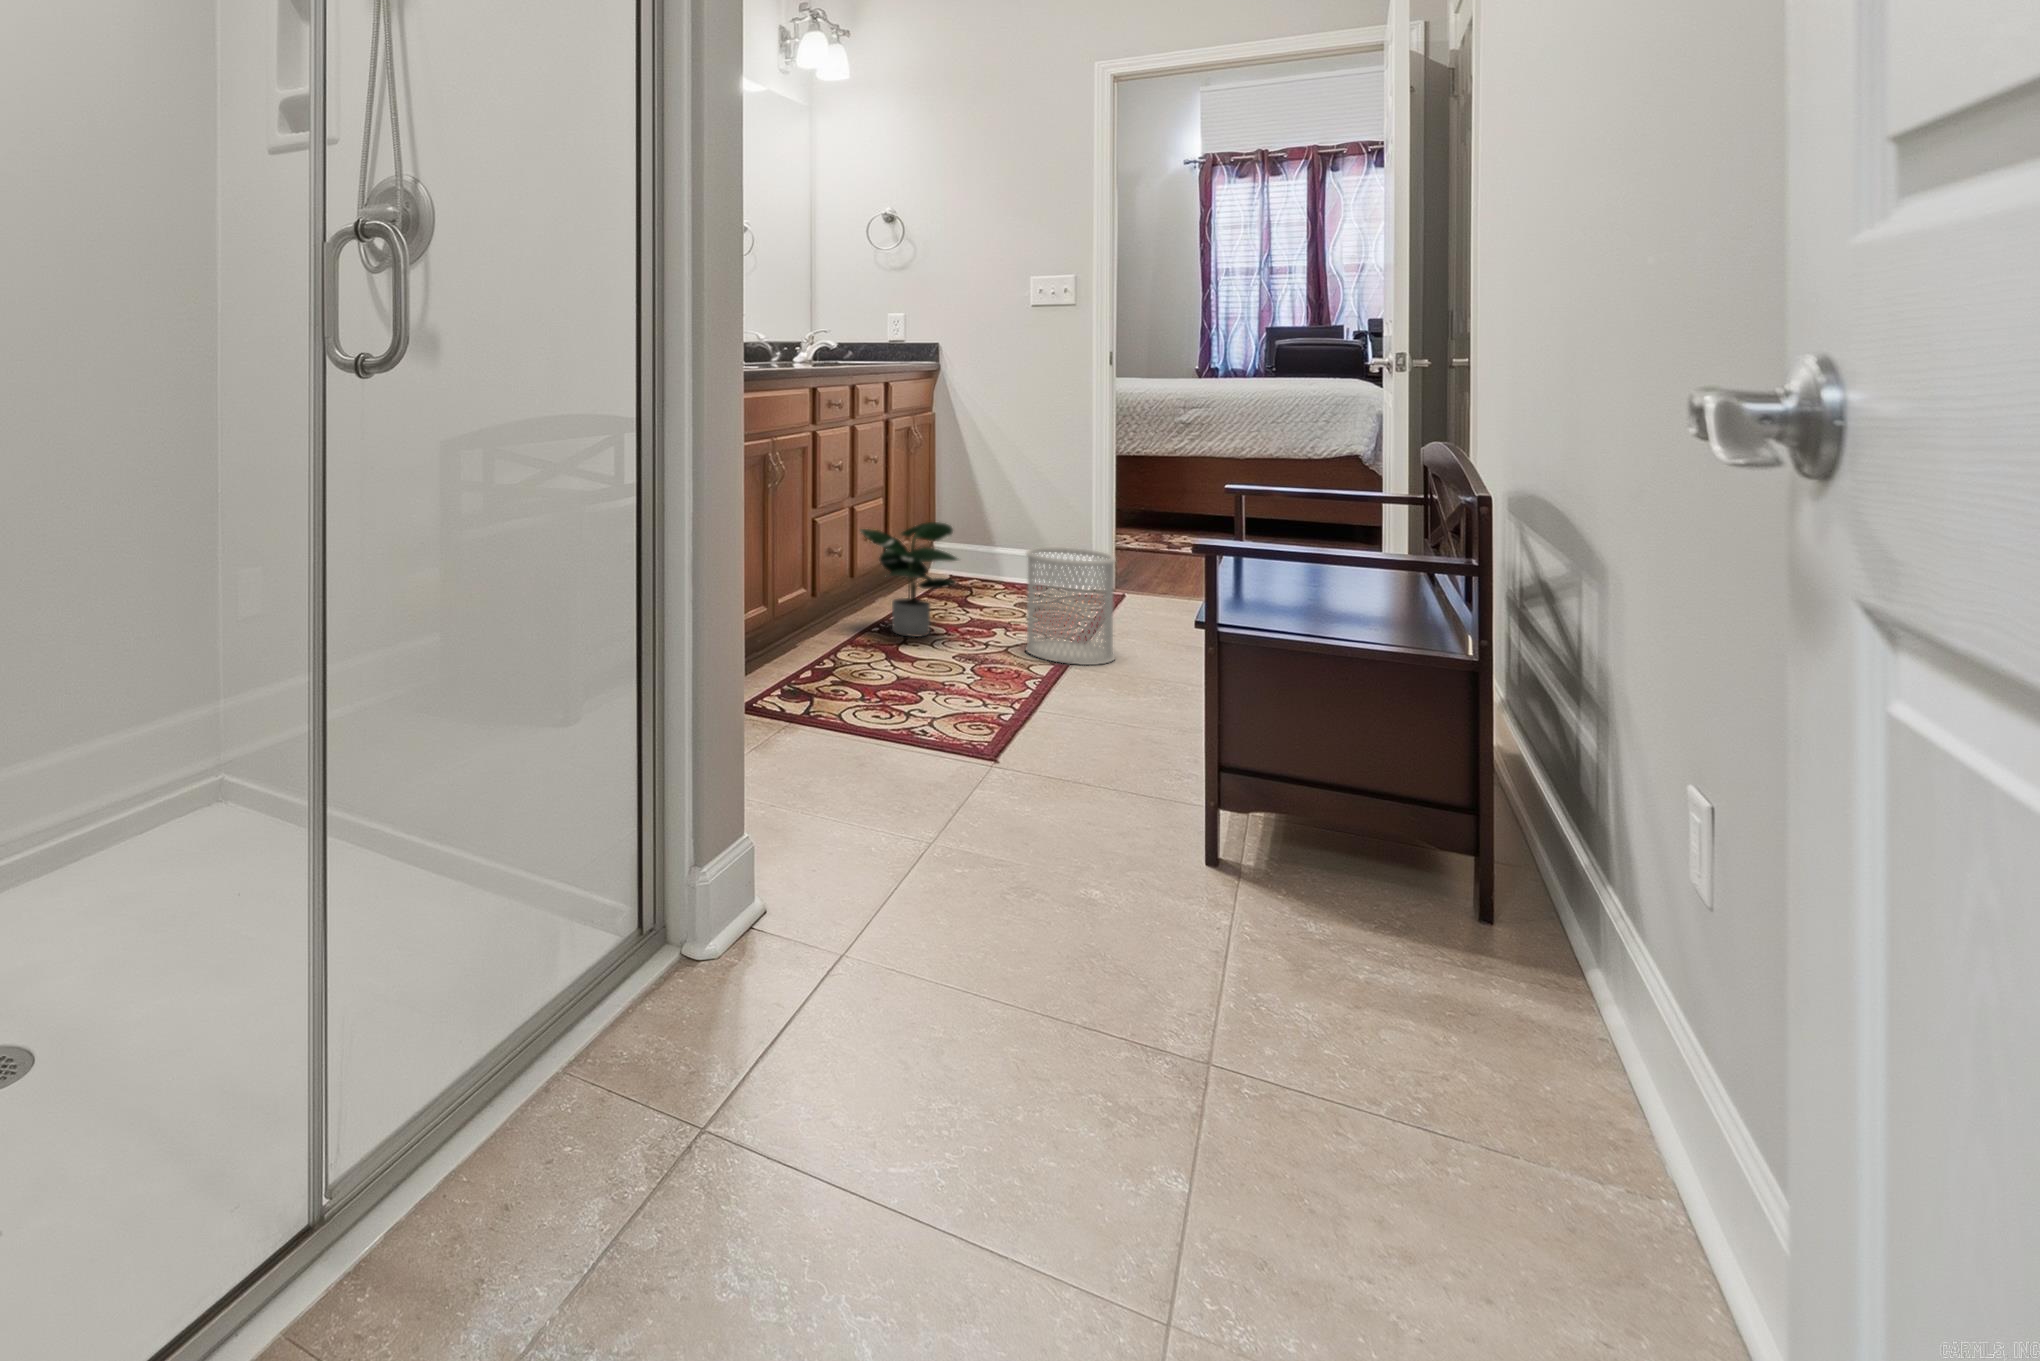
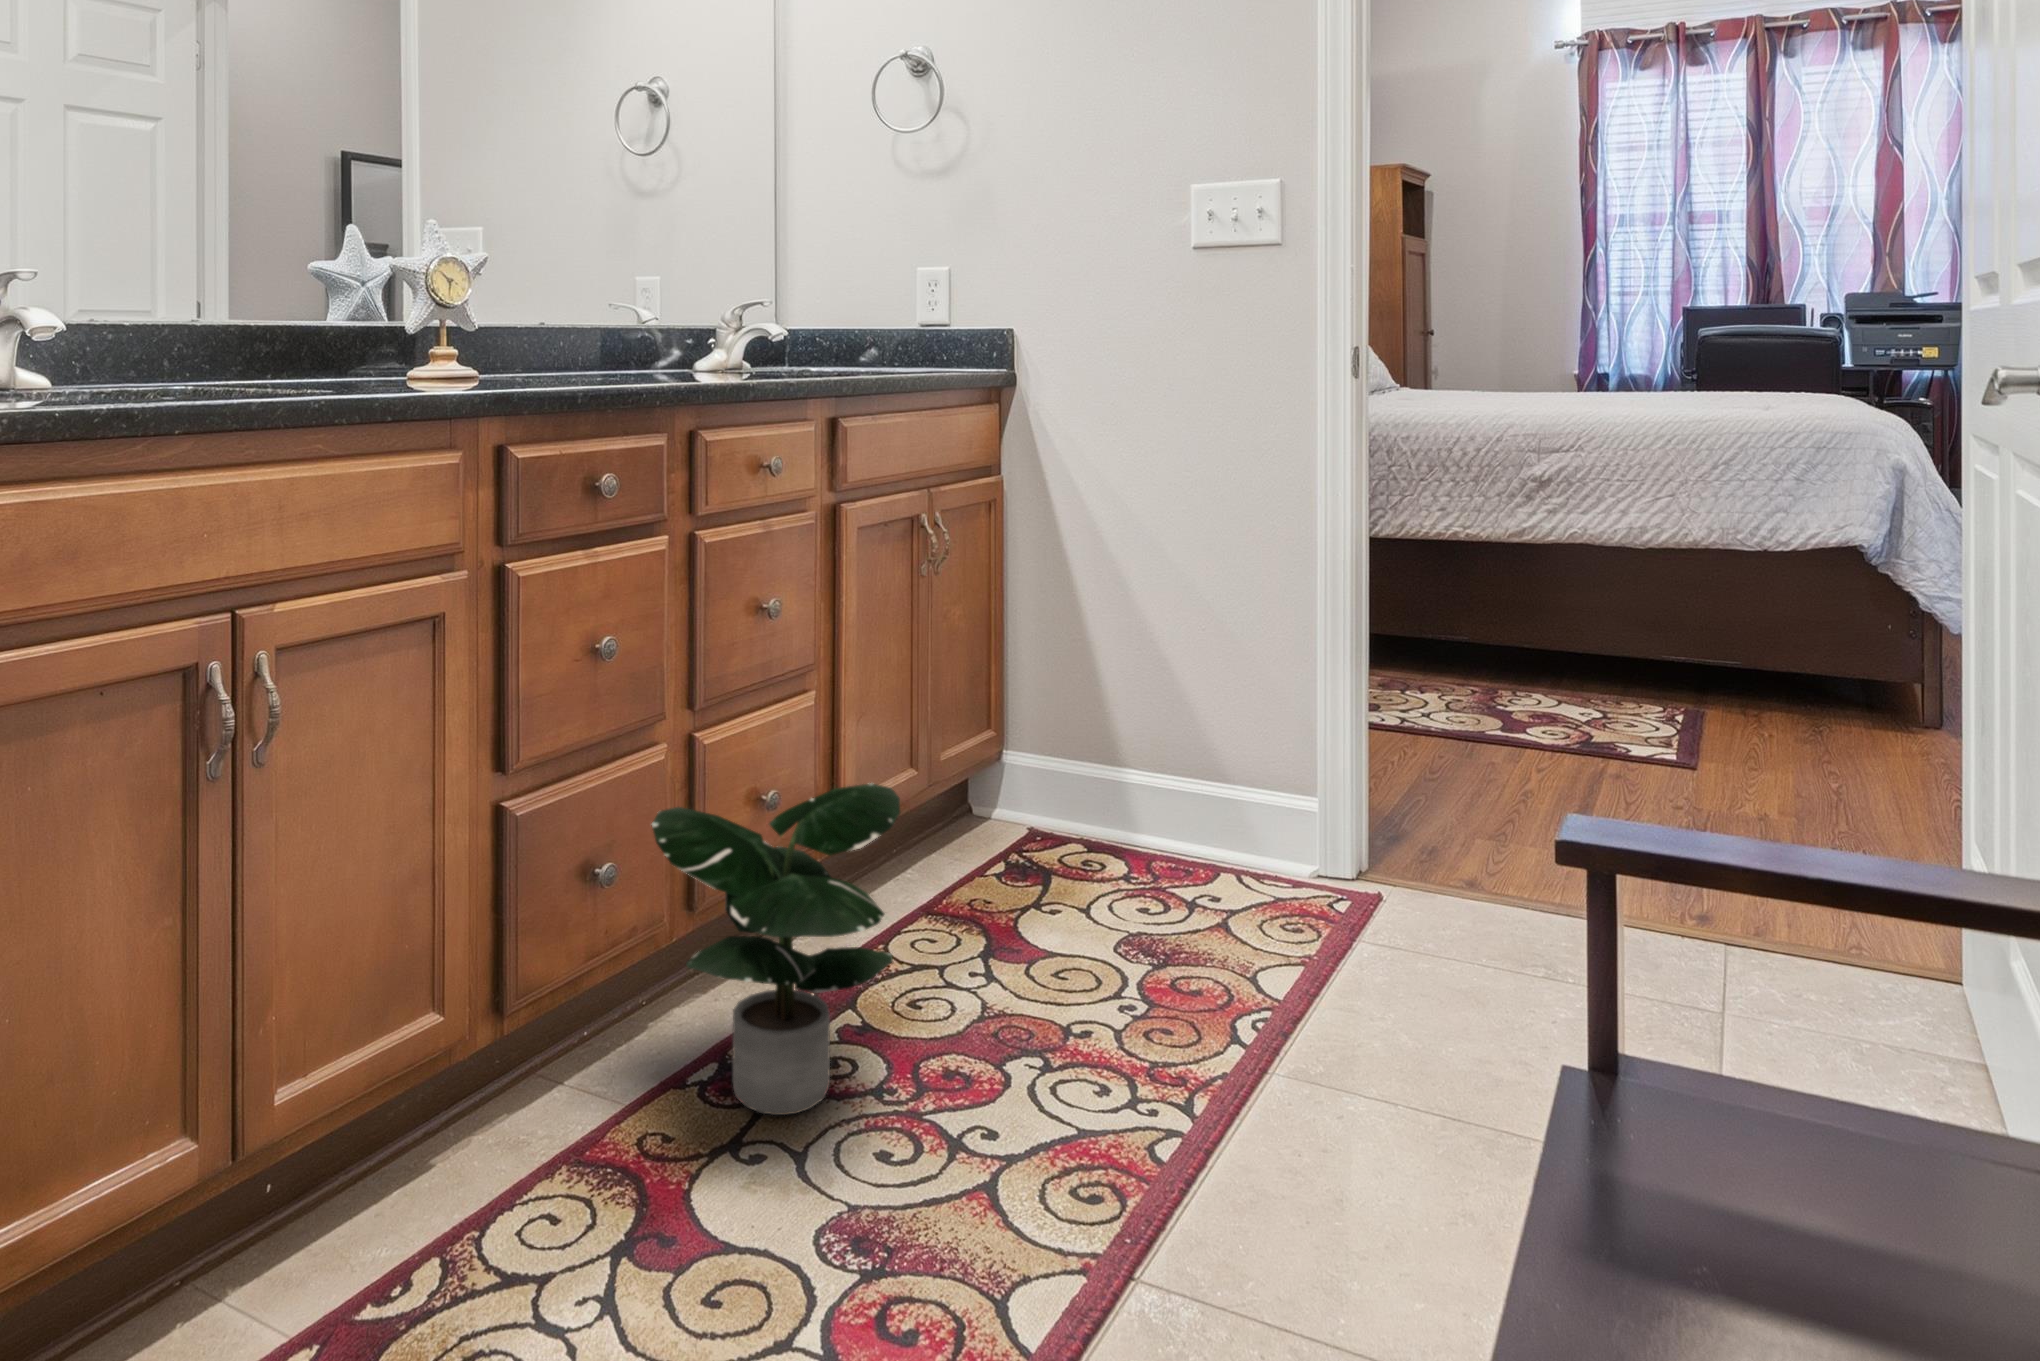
wastebasket: present [1026,547,1116,665] -> none [1033,886,1277,1294]

